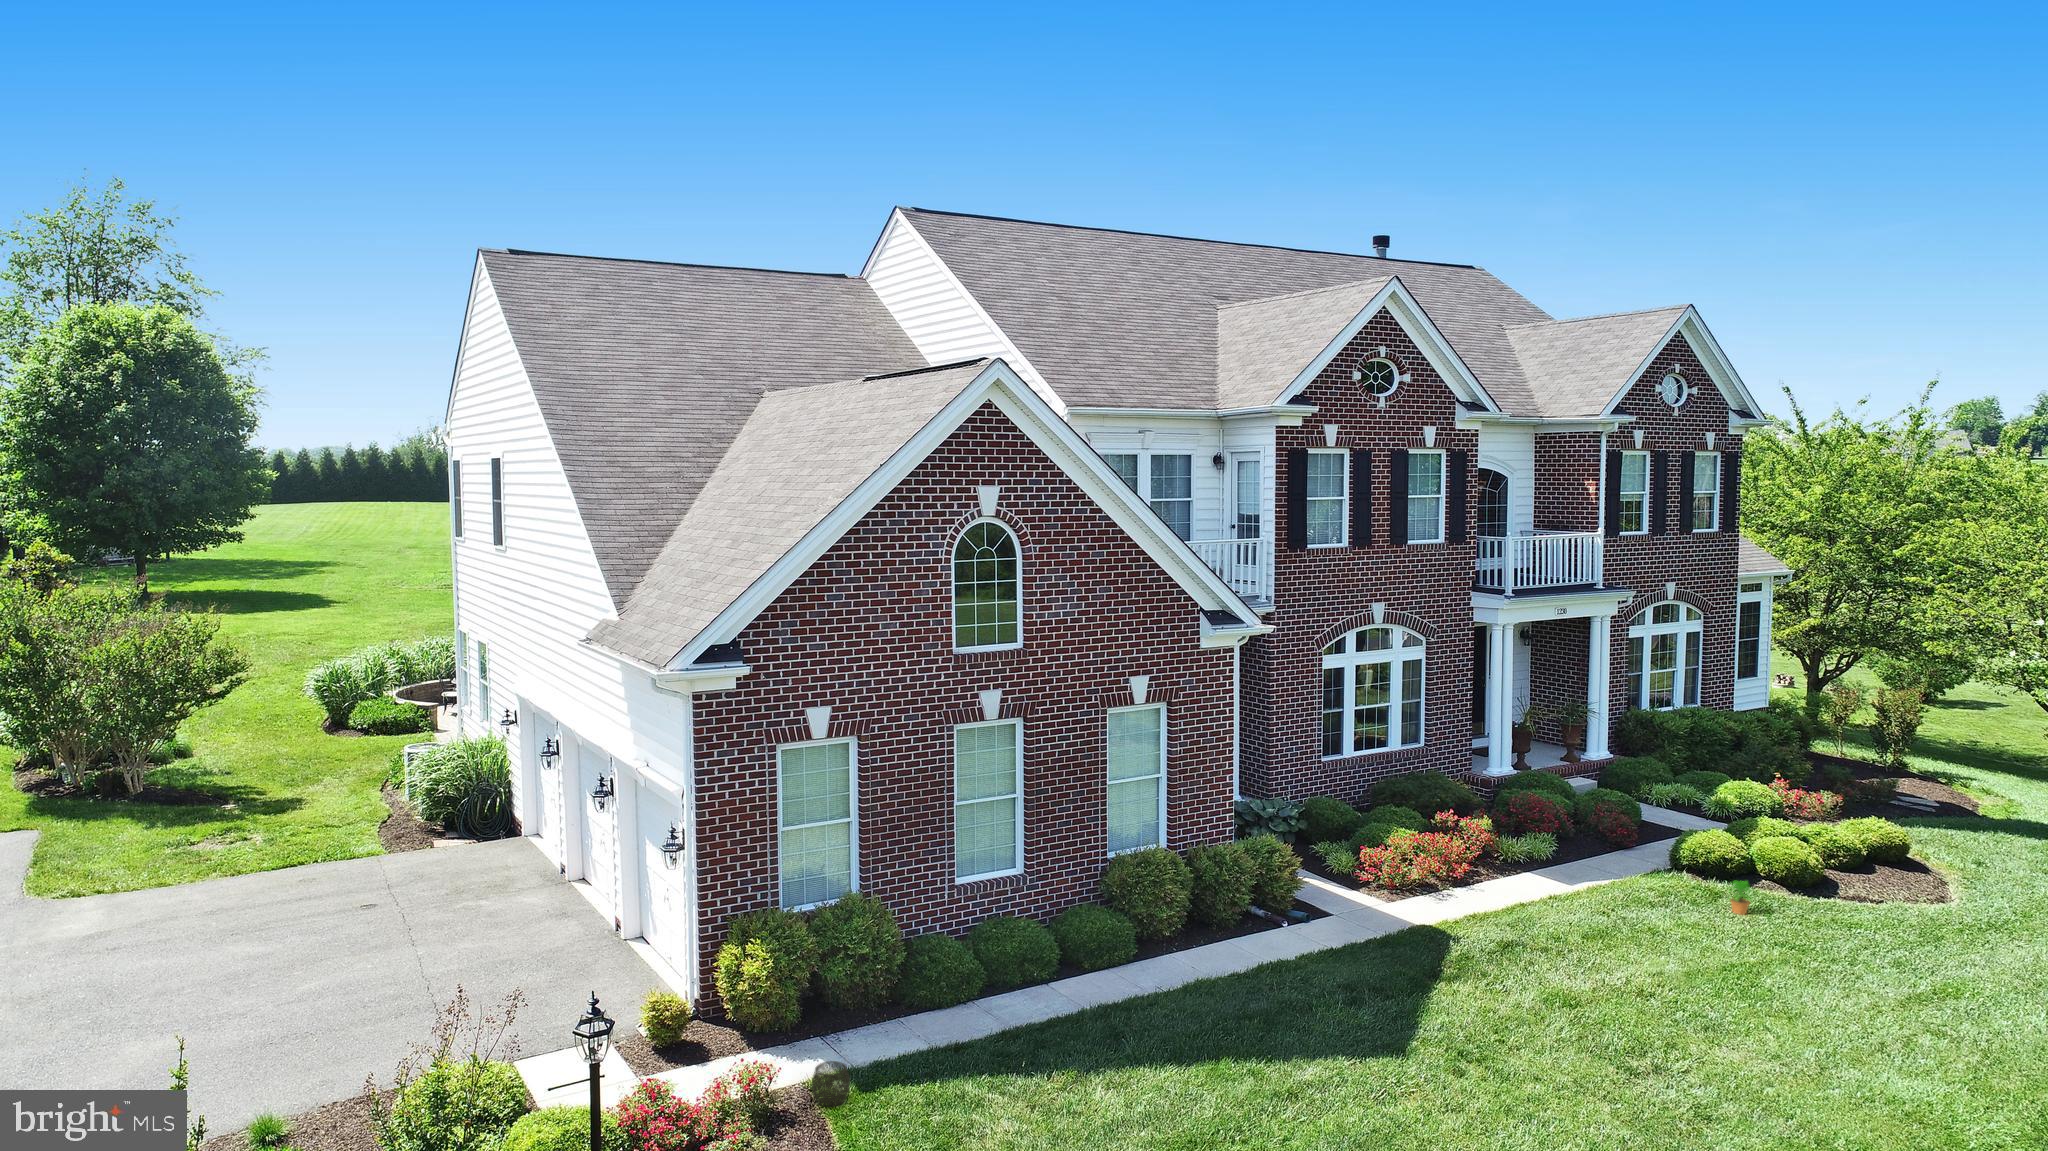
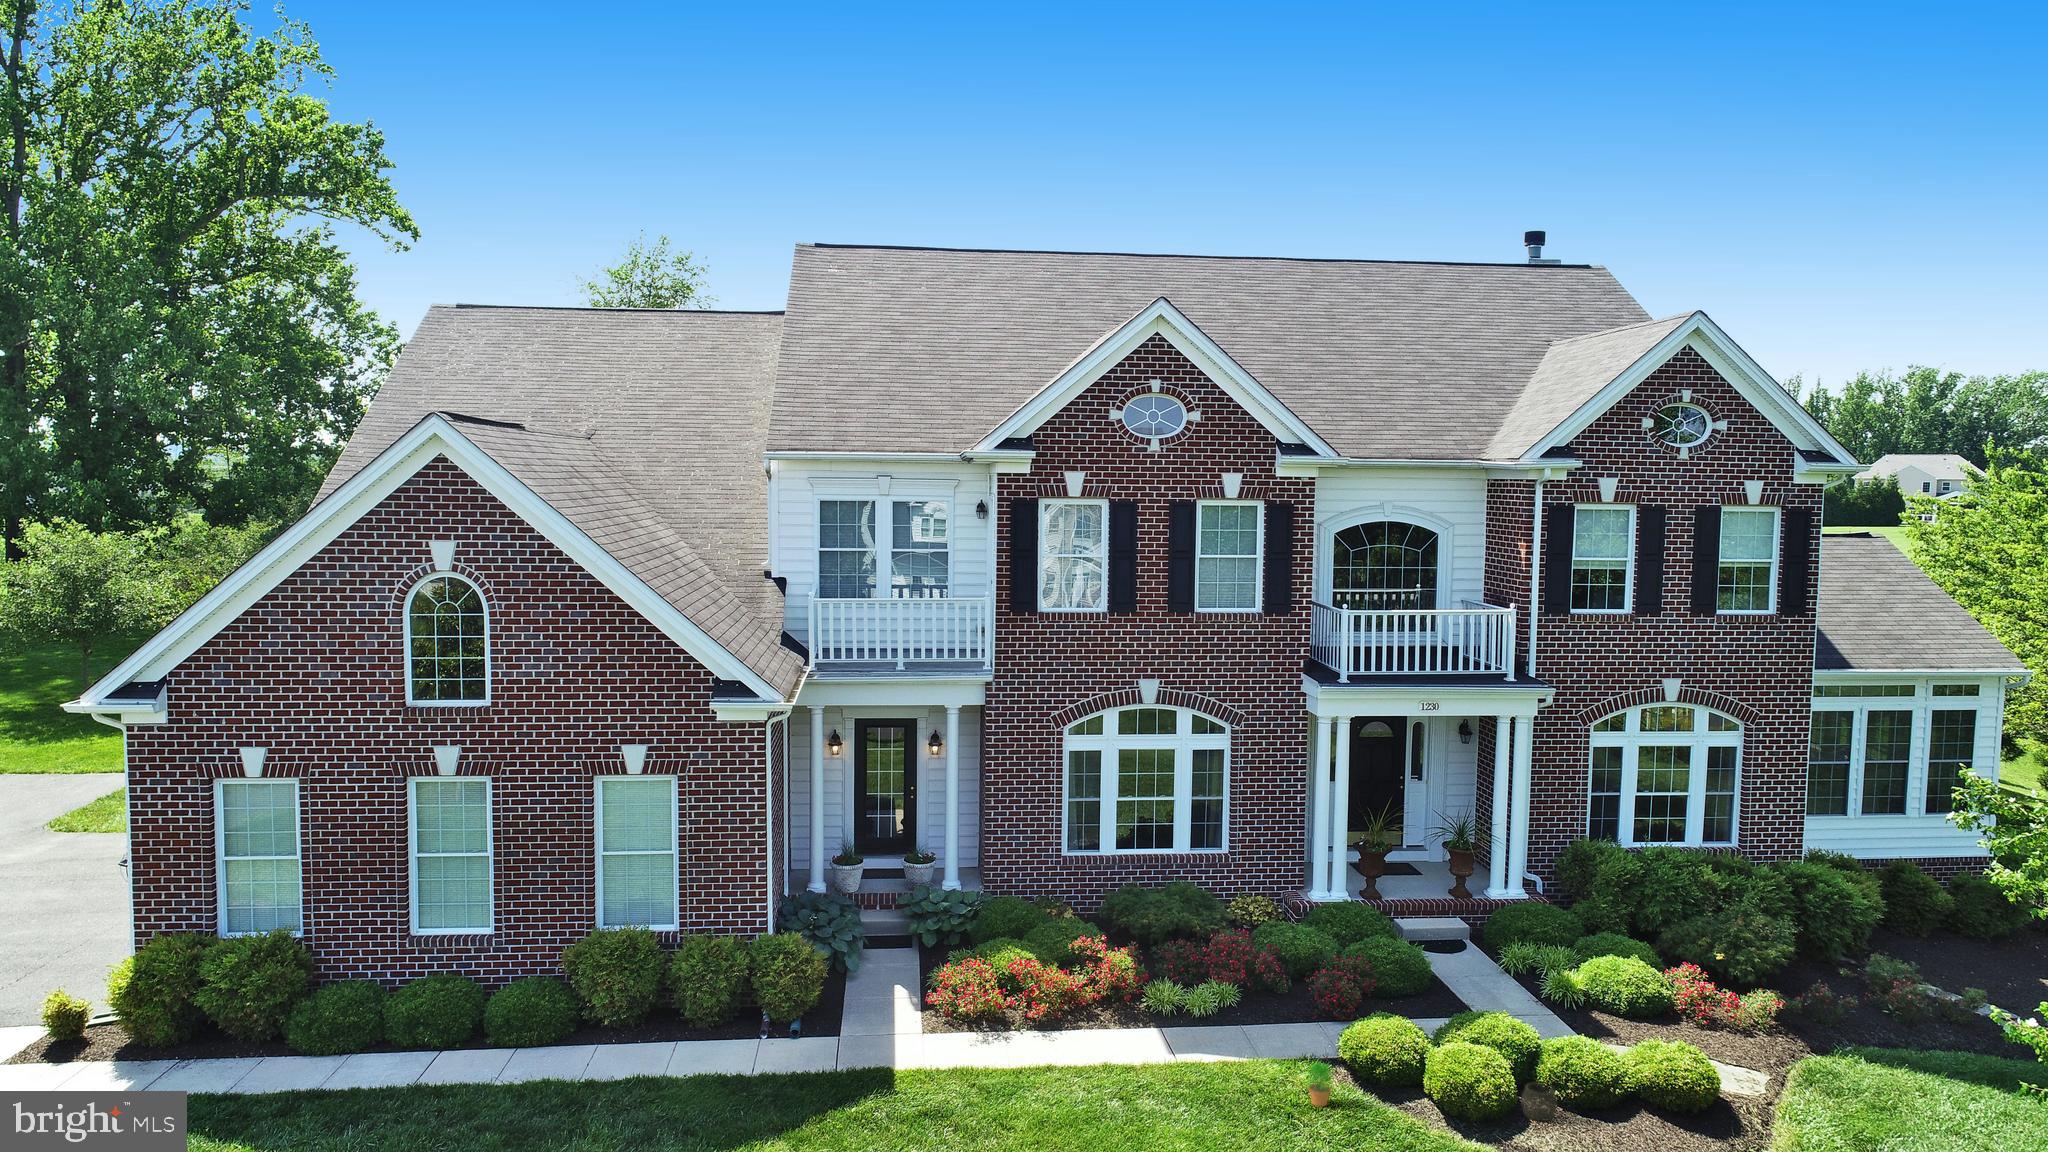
woven basket: present [811,1061,850,1107] -> present [1521,1083,1557,1121]

